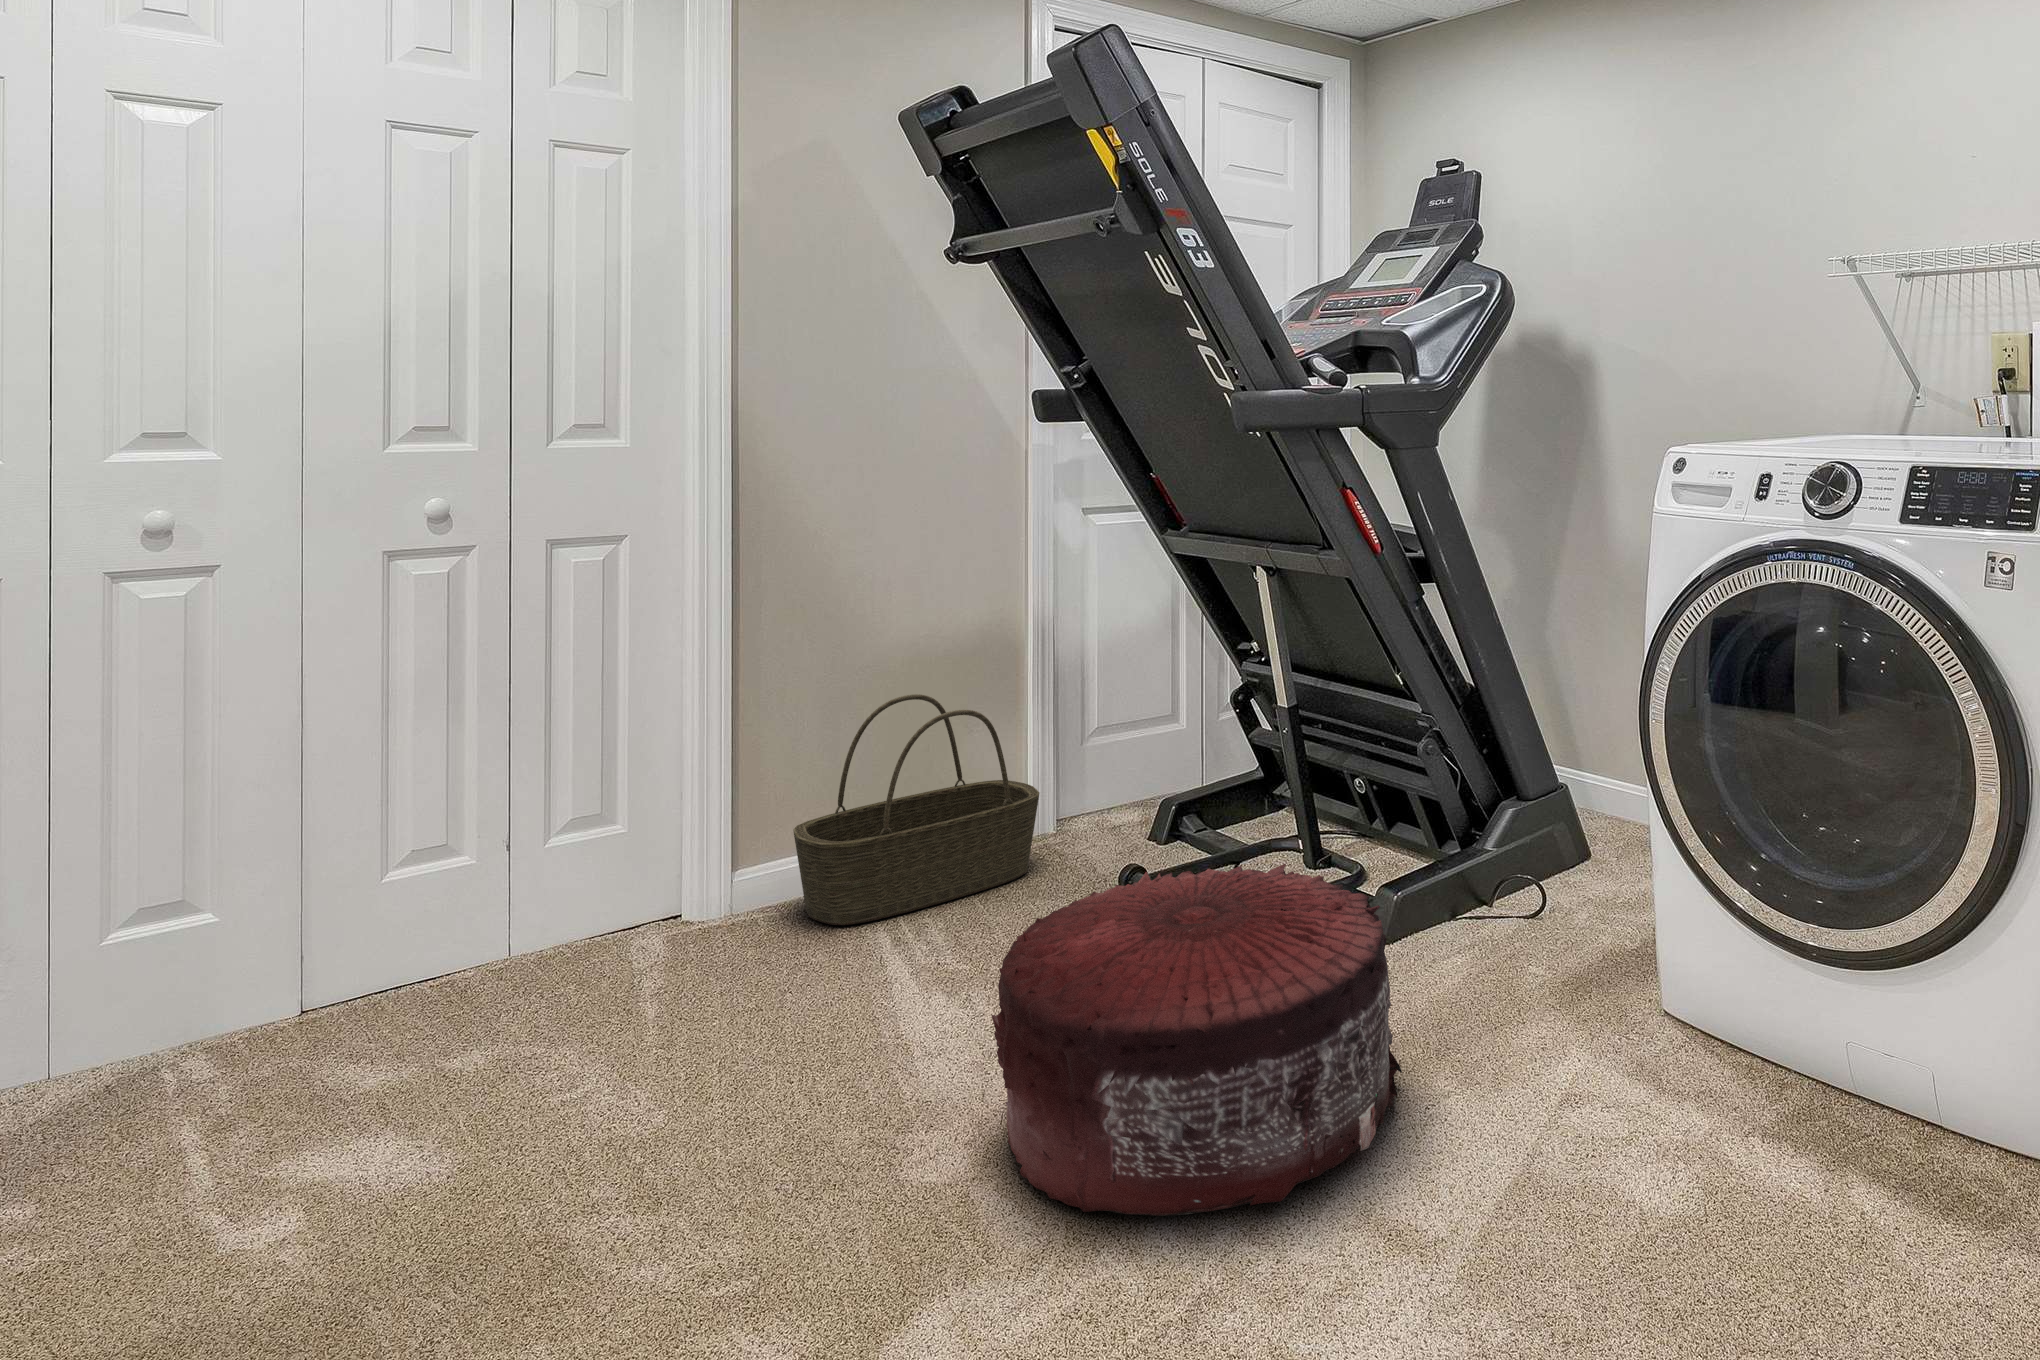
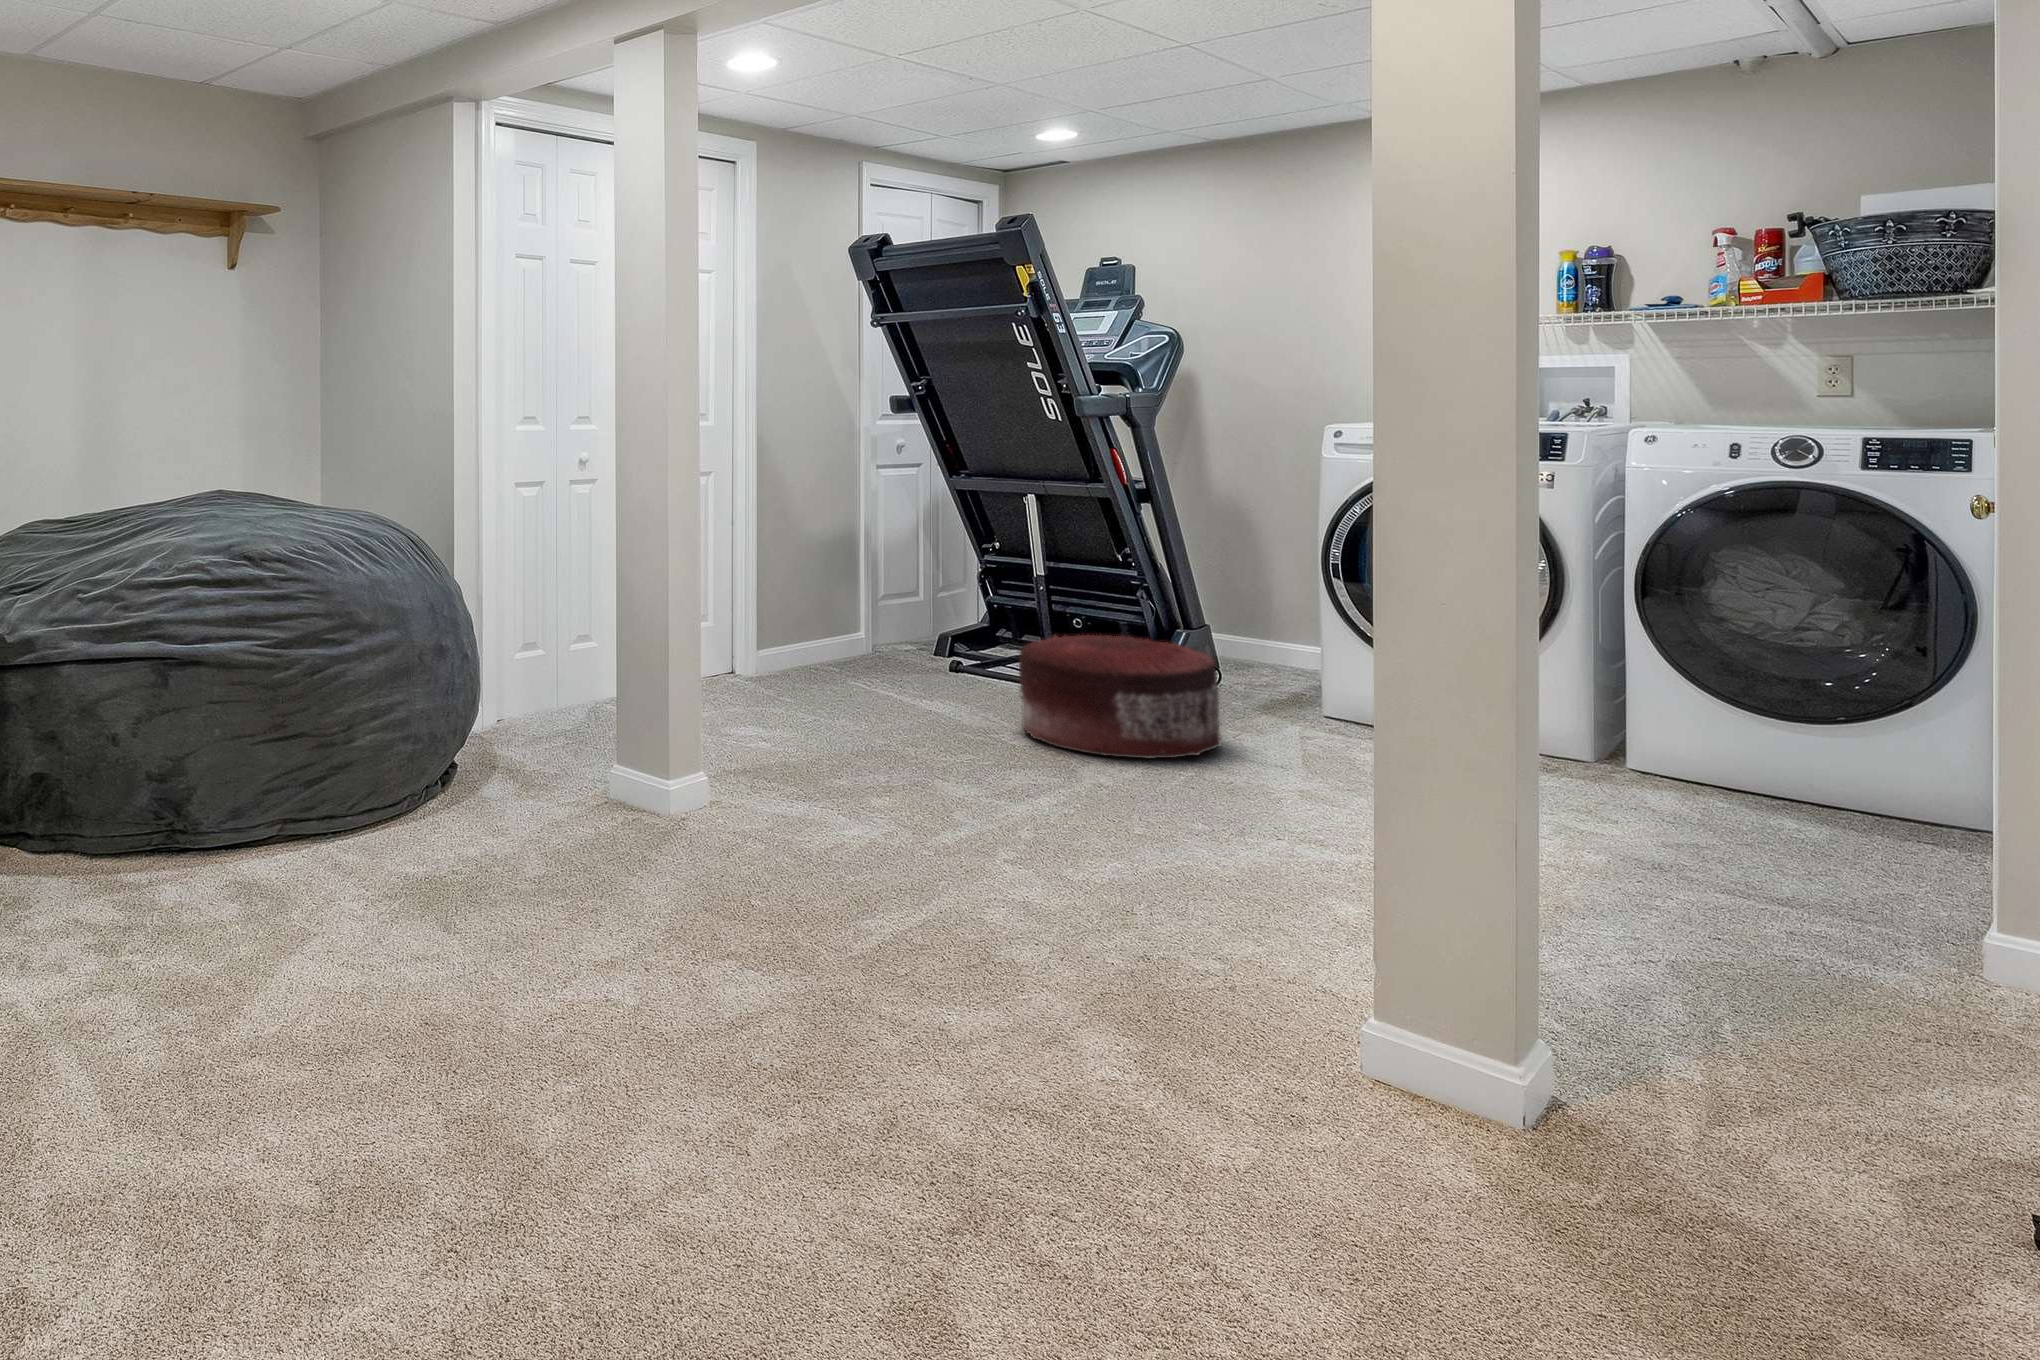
basket: present [793,694,1039,925] -> none [775,566,886,682]

